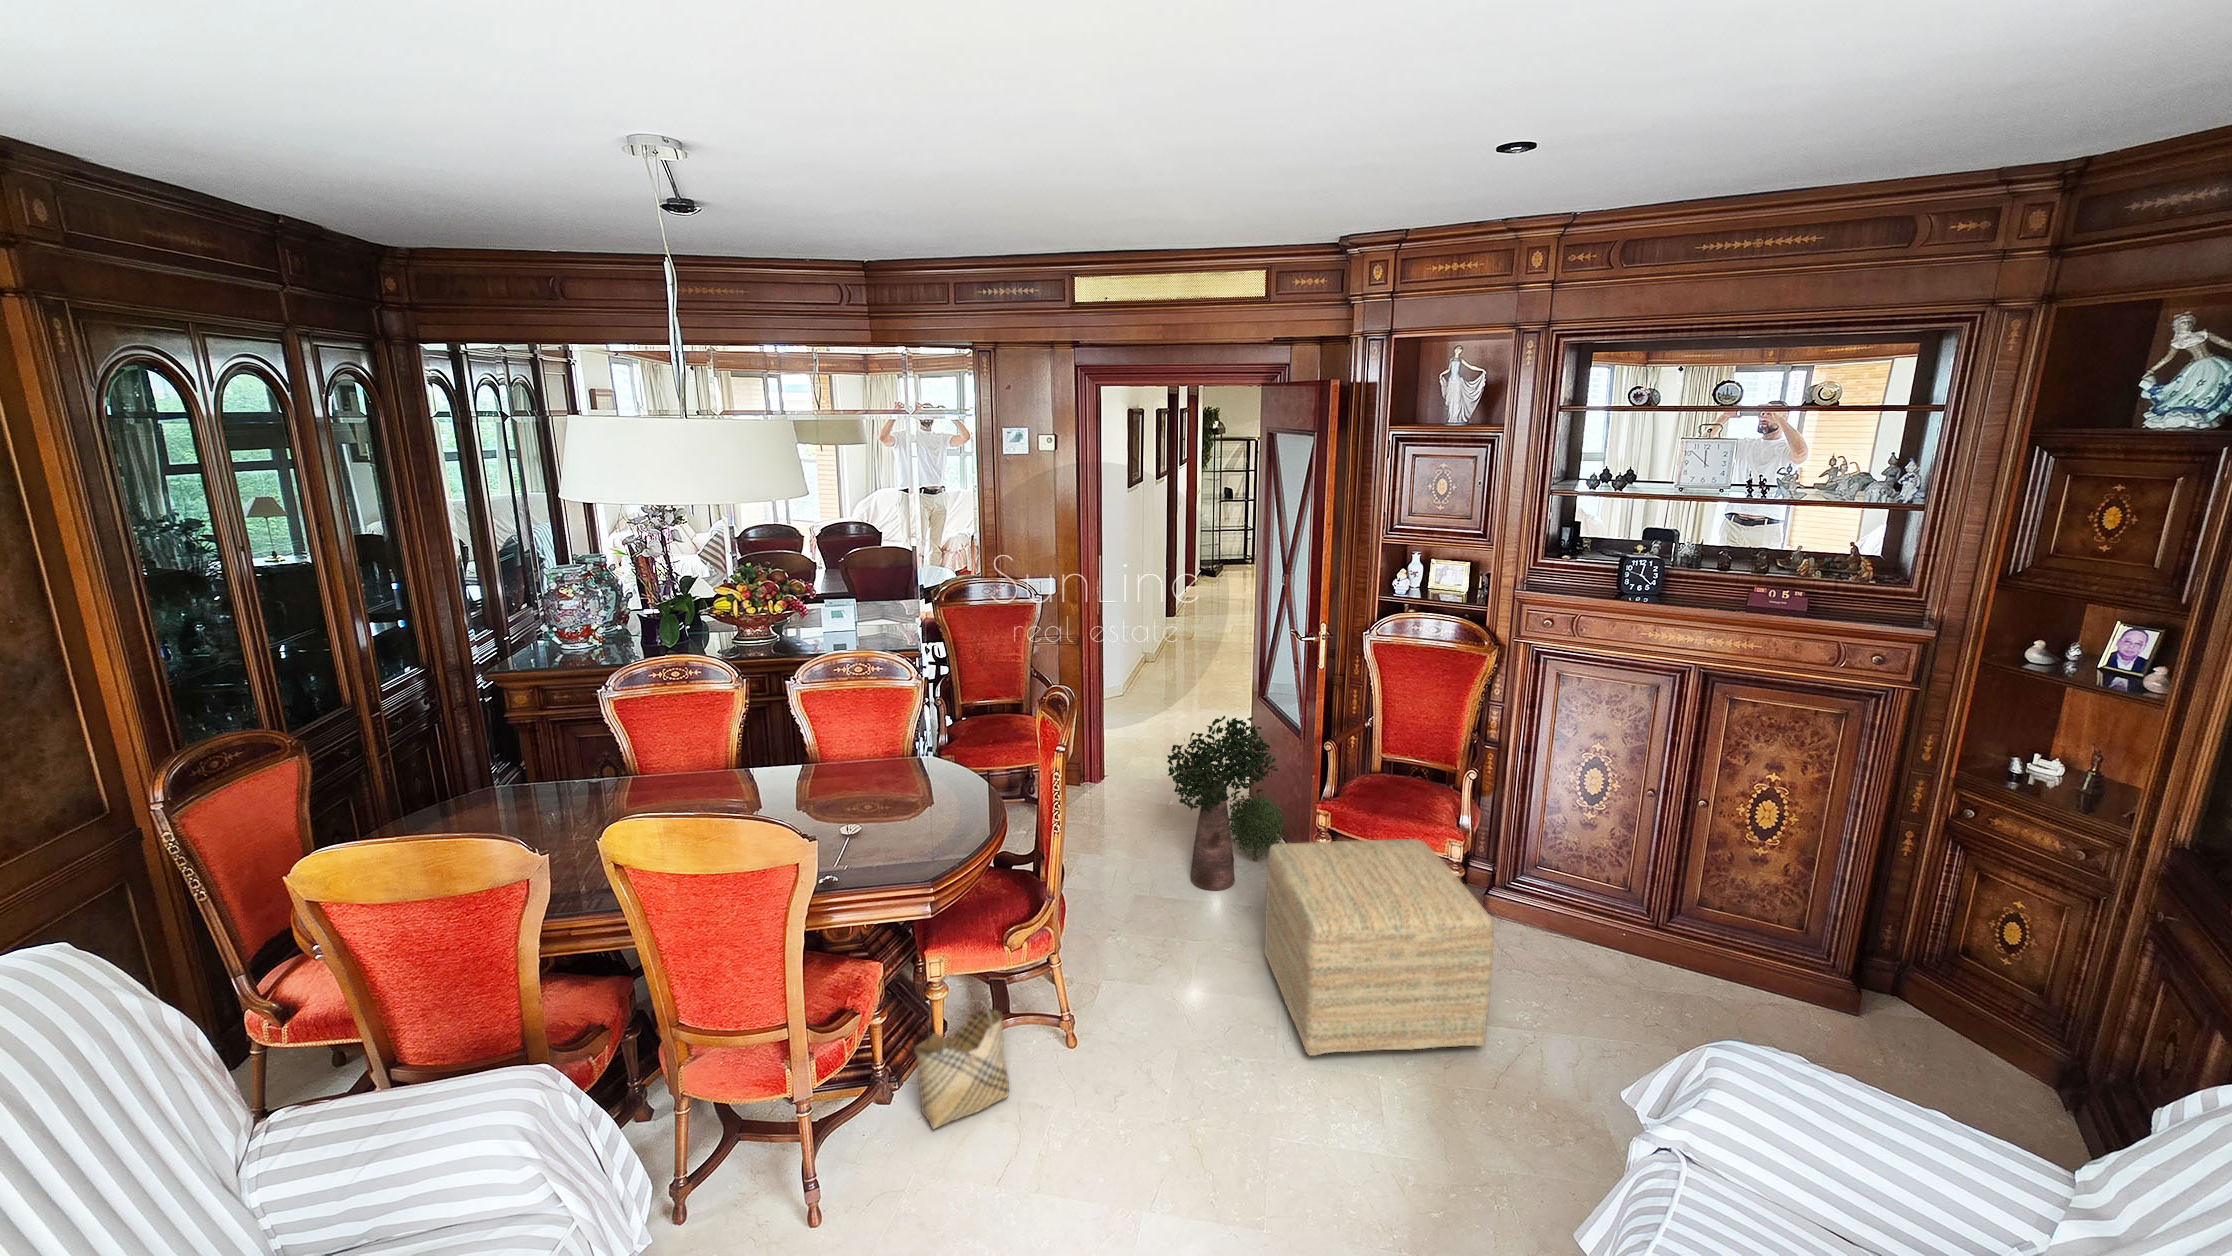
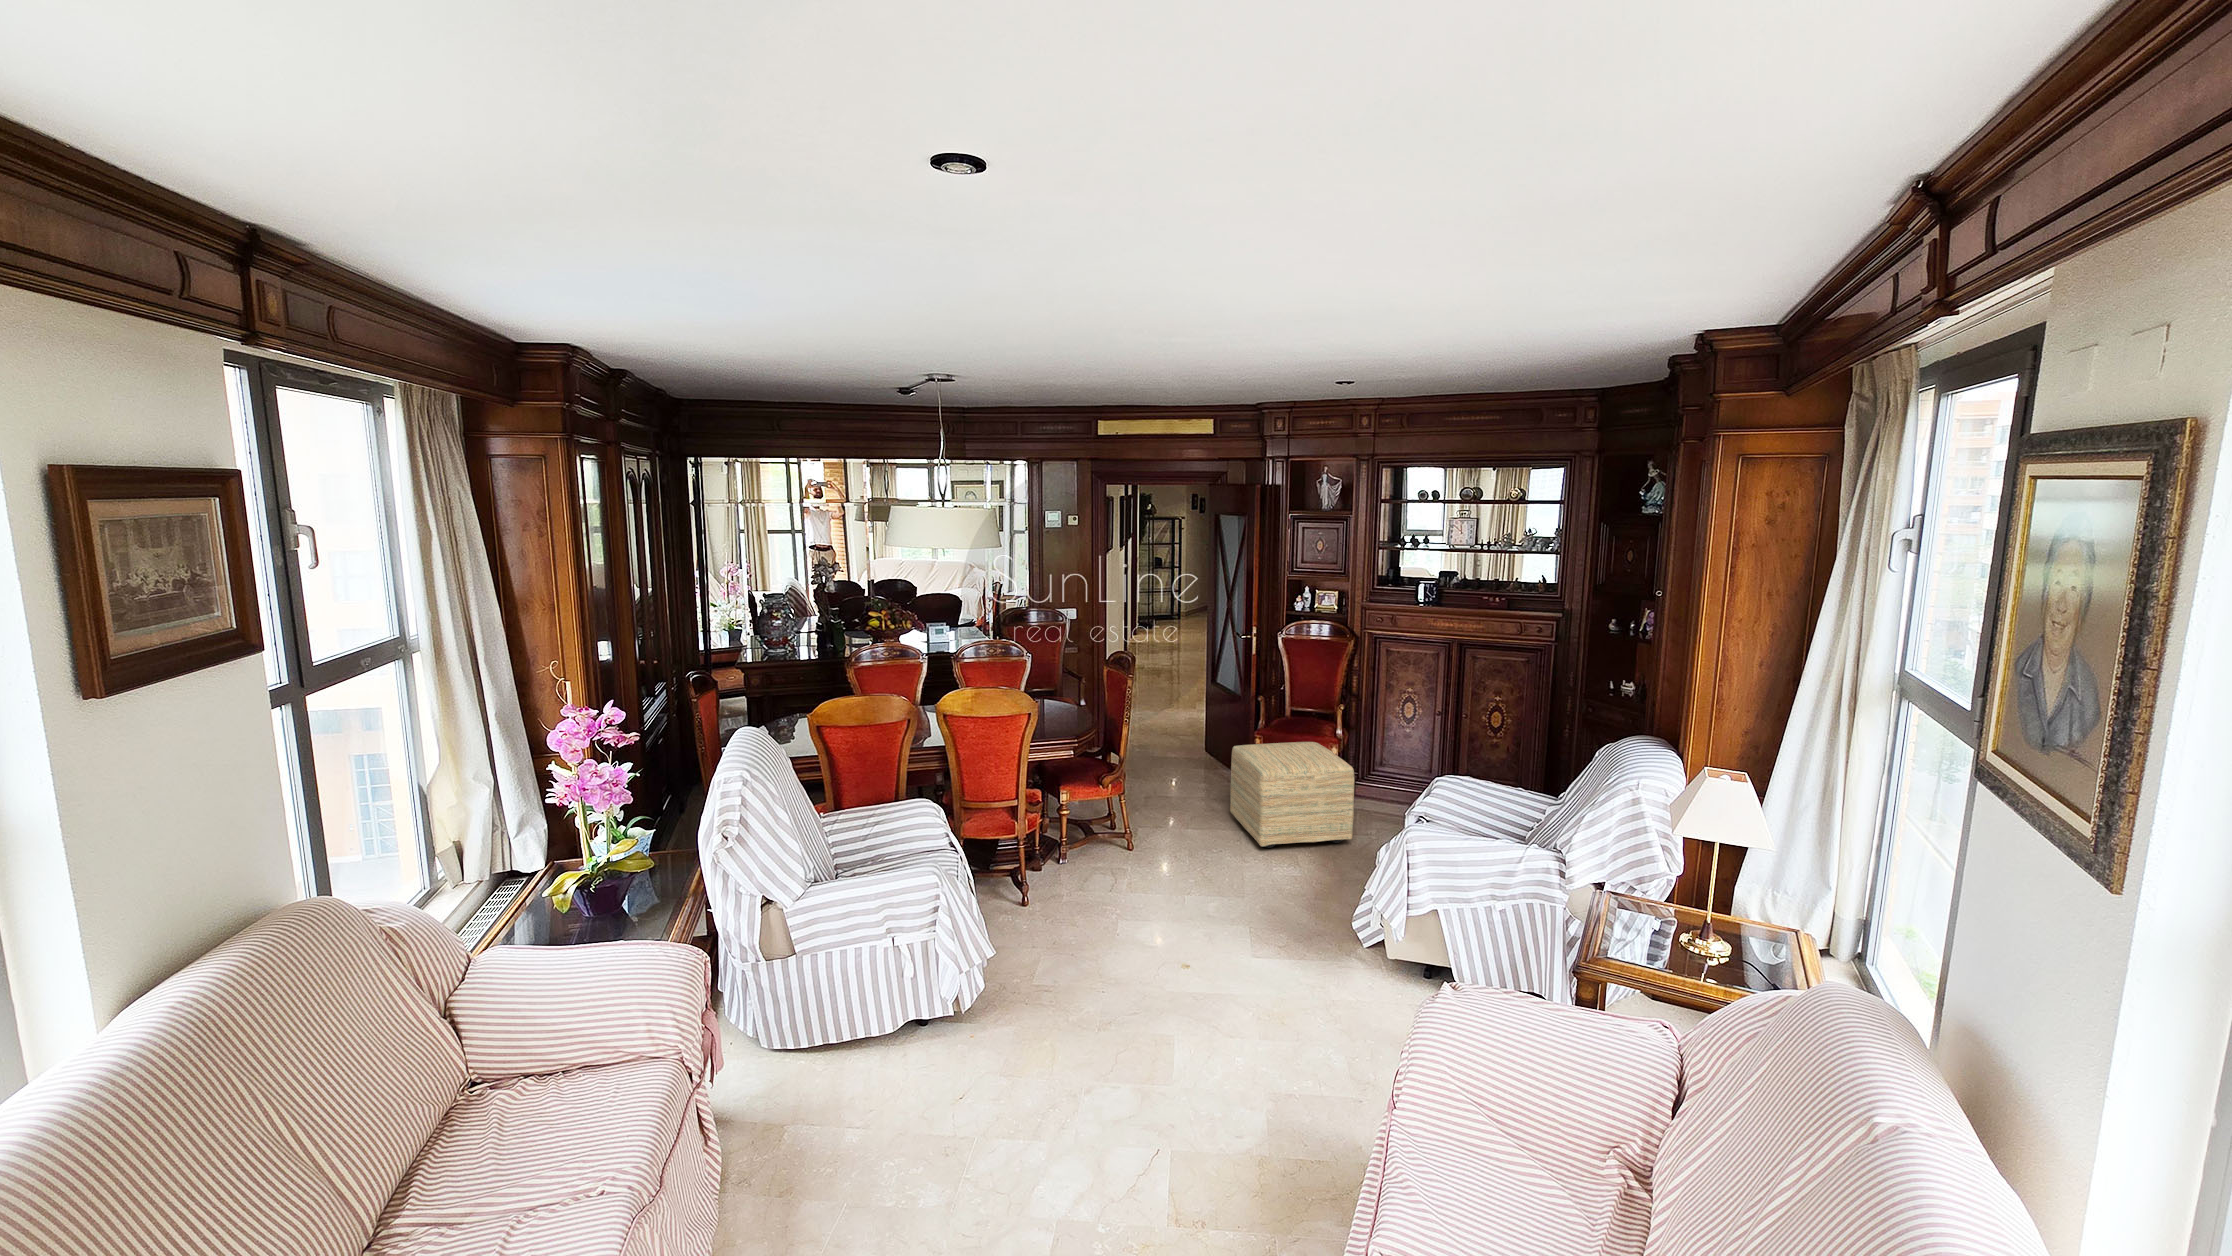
potted plant: present [1167,716,1287,890] -> none [1164,684,1242,791]
woven basket: present [914,977,1009,1129] -> none [1060,802,1105,880]

